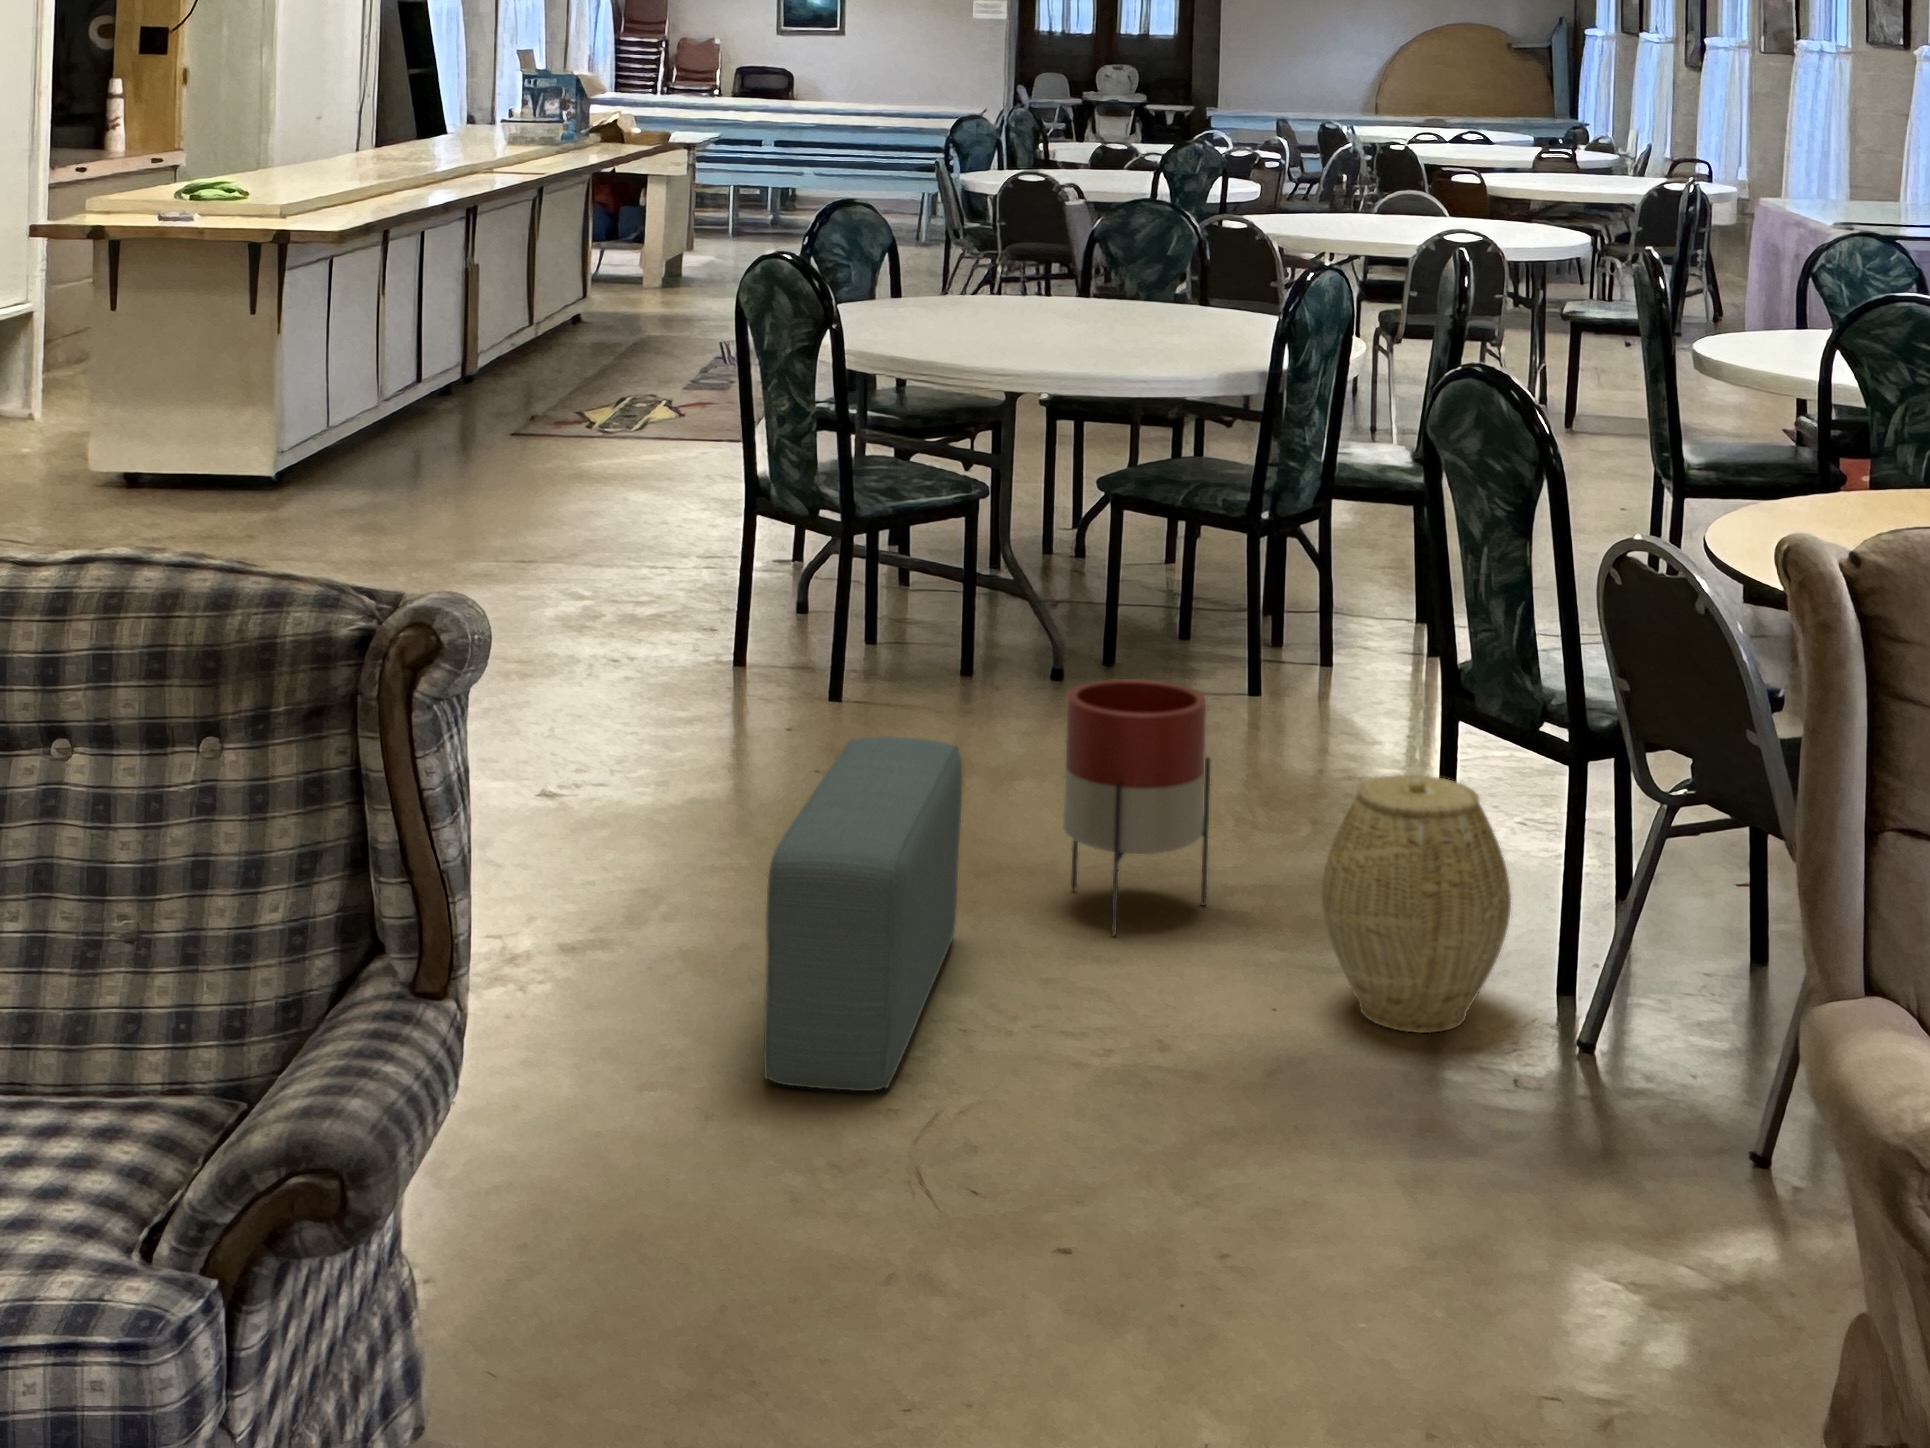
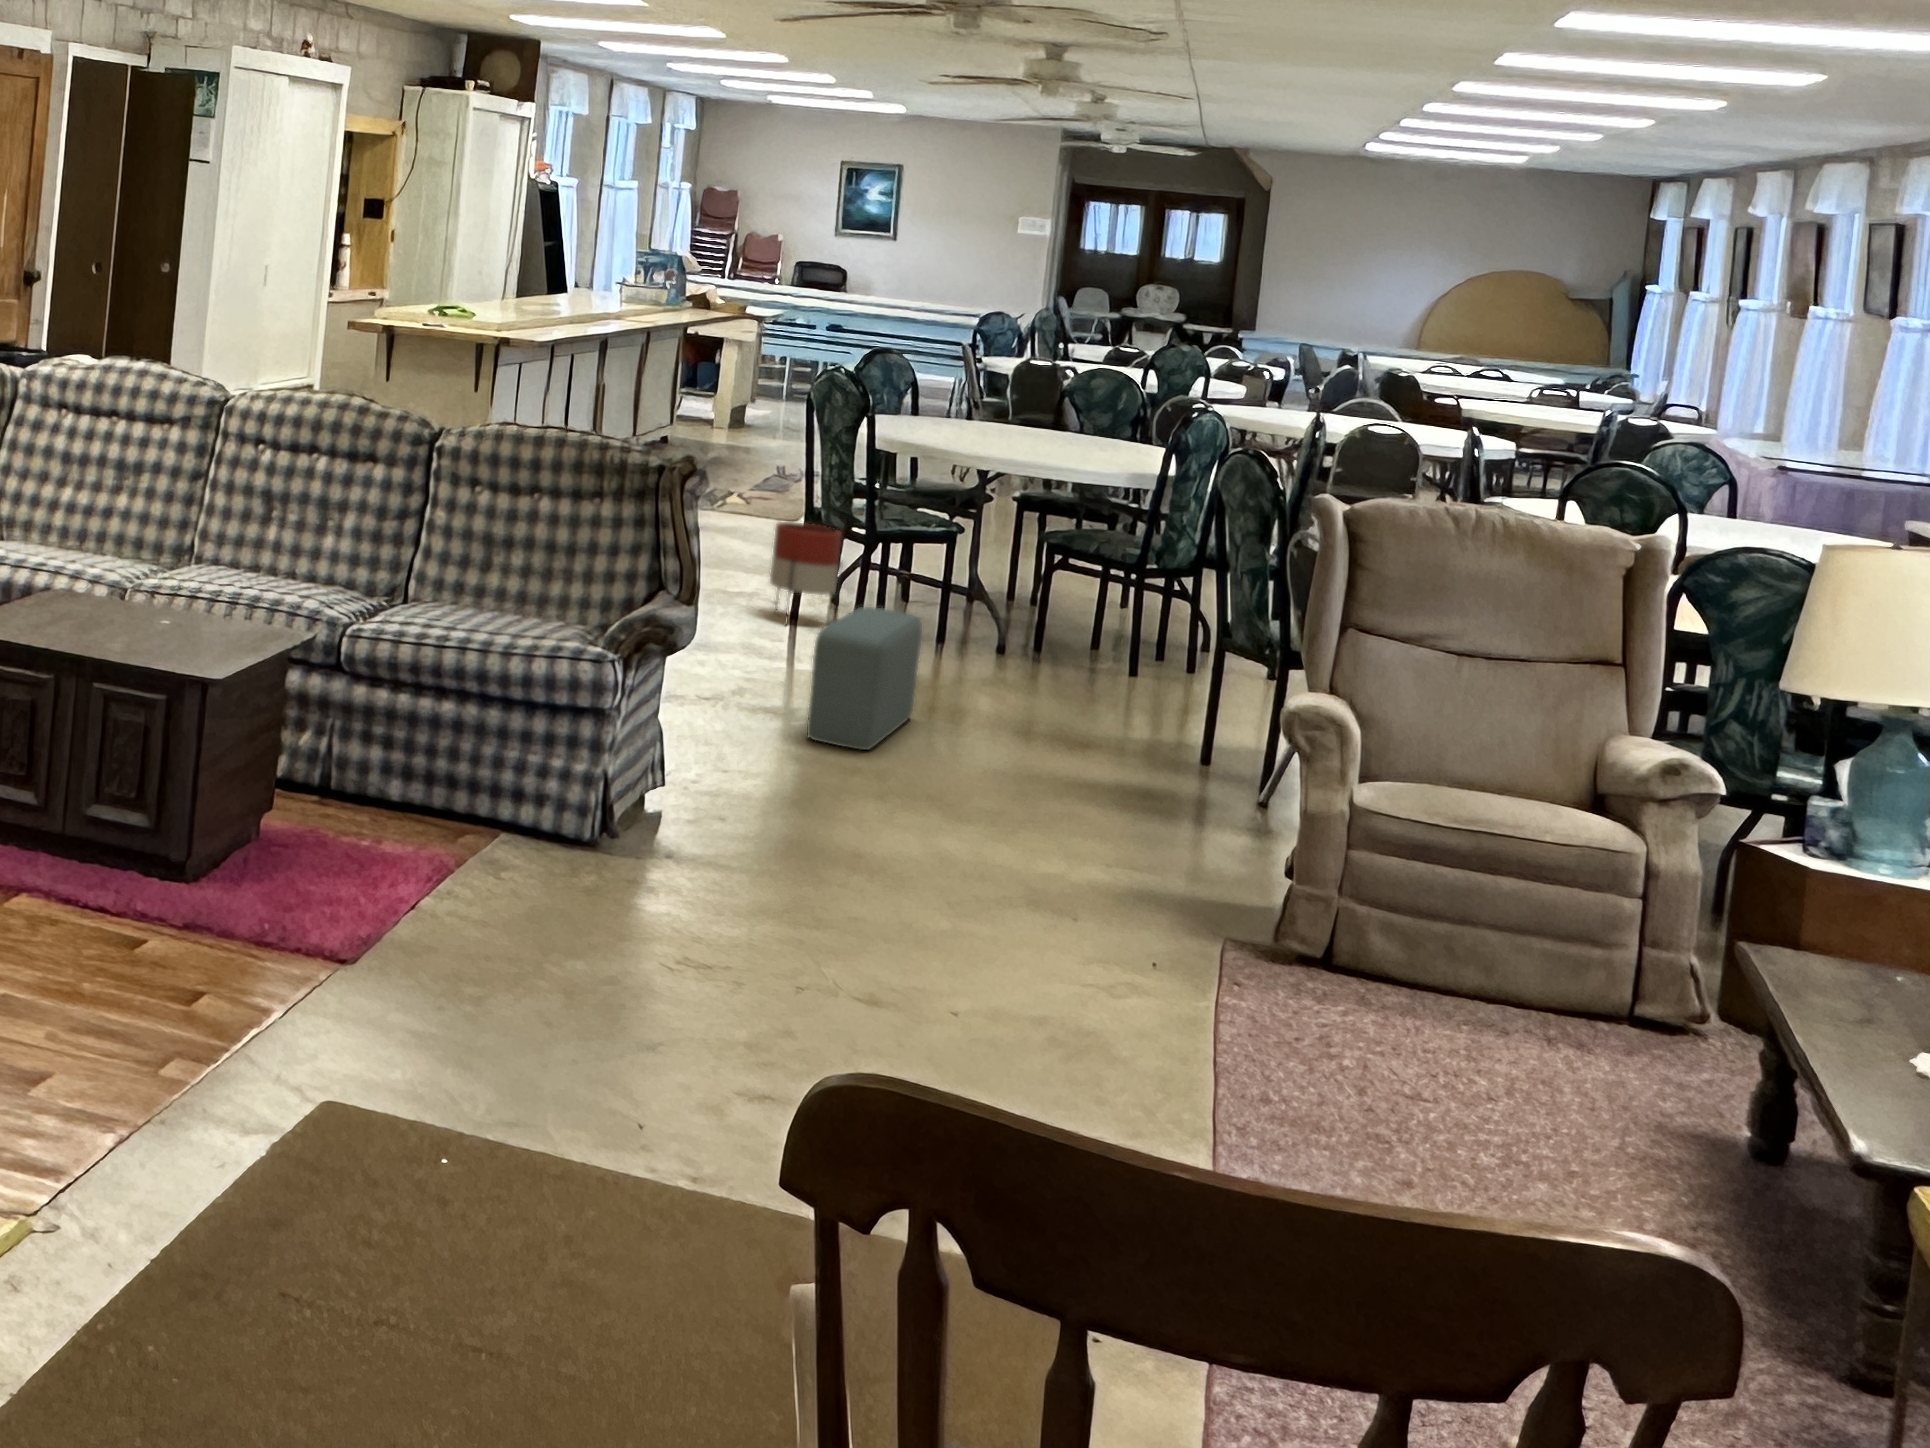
planter: present [1063,679,1211,935] -> present [770,522,843,620]
woven basket: present [1322,775,1511,1033] -> none [1118,657,1228,787]

